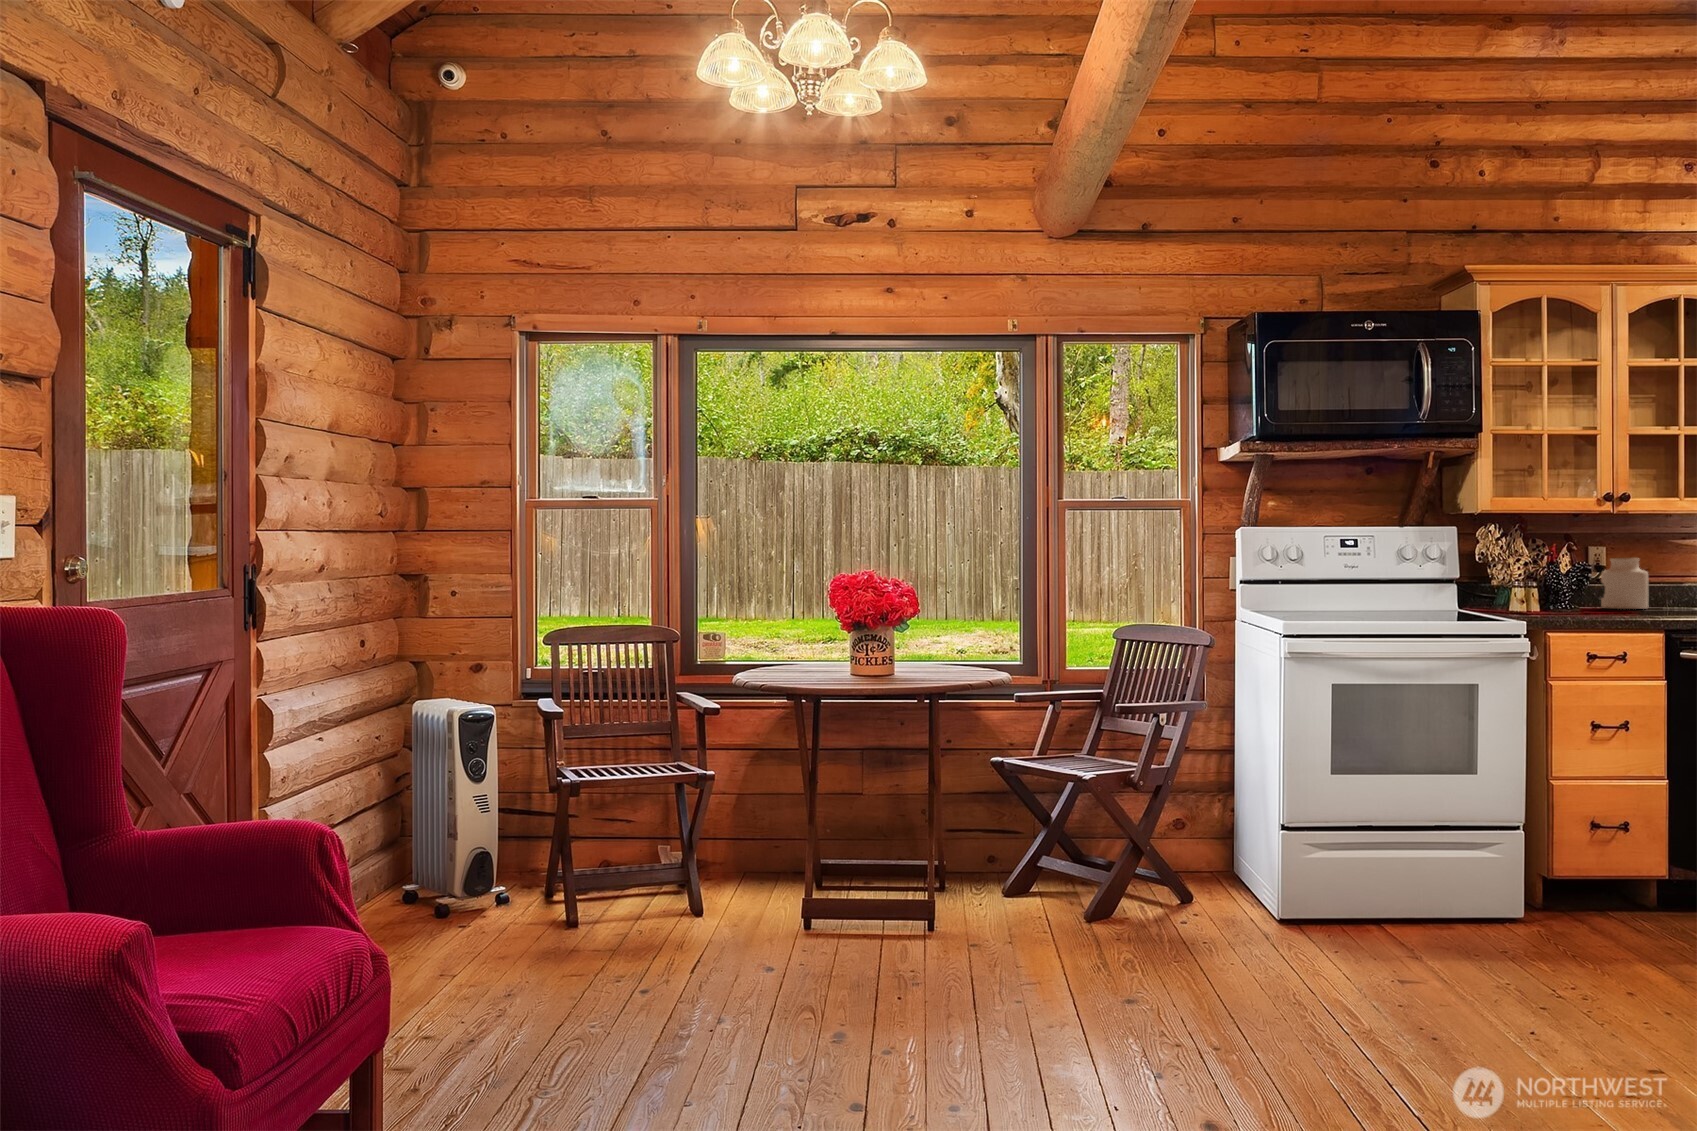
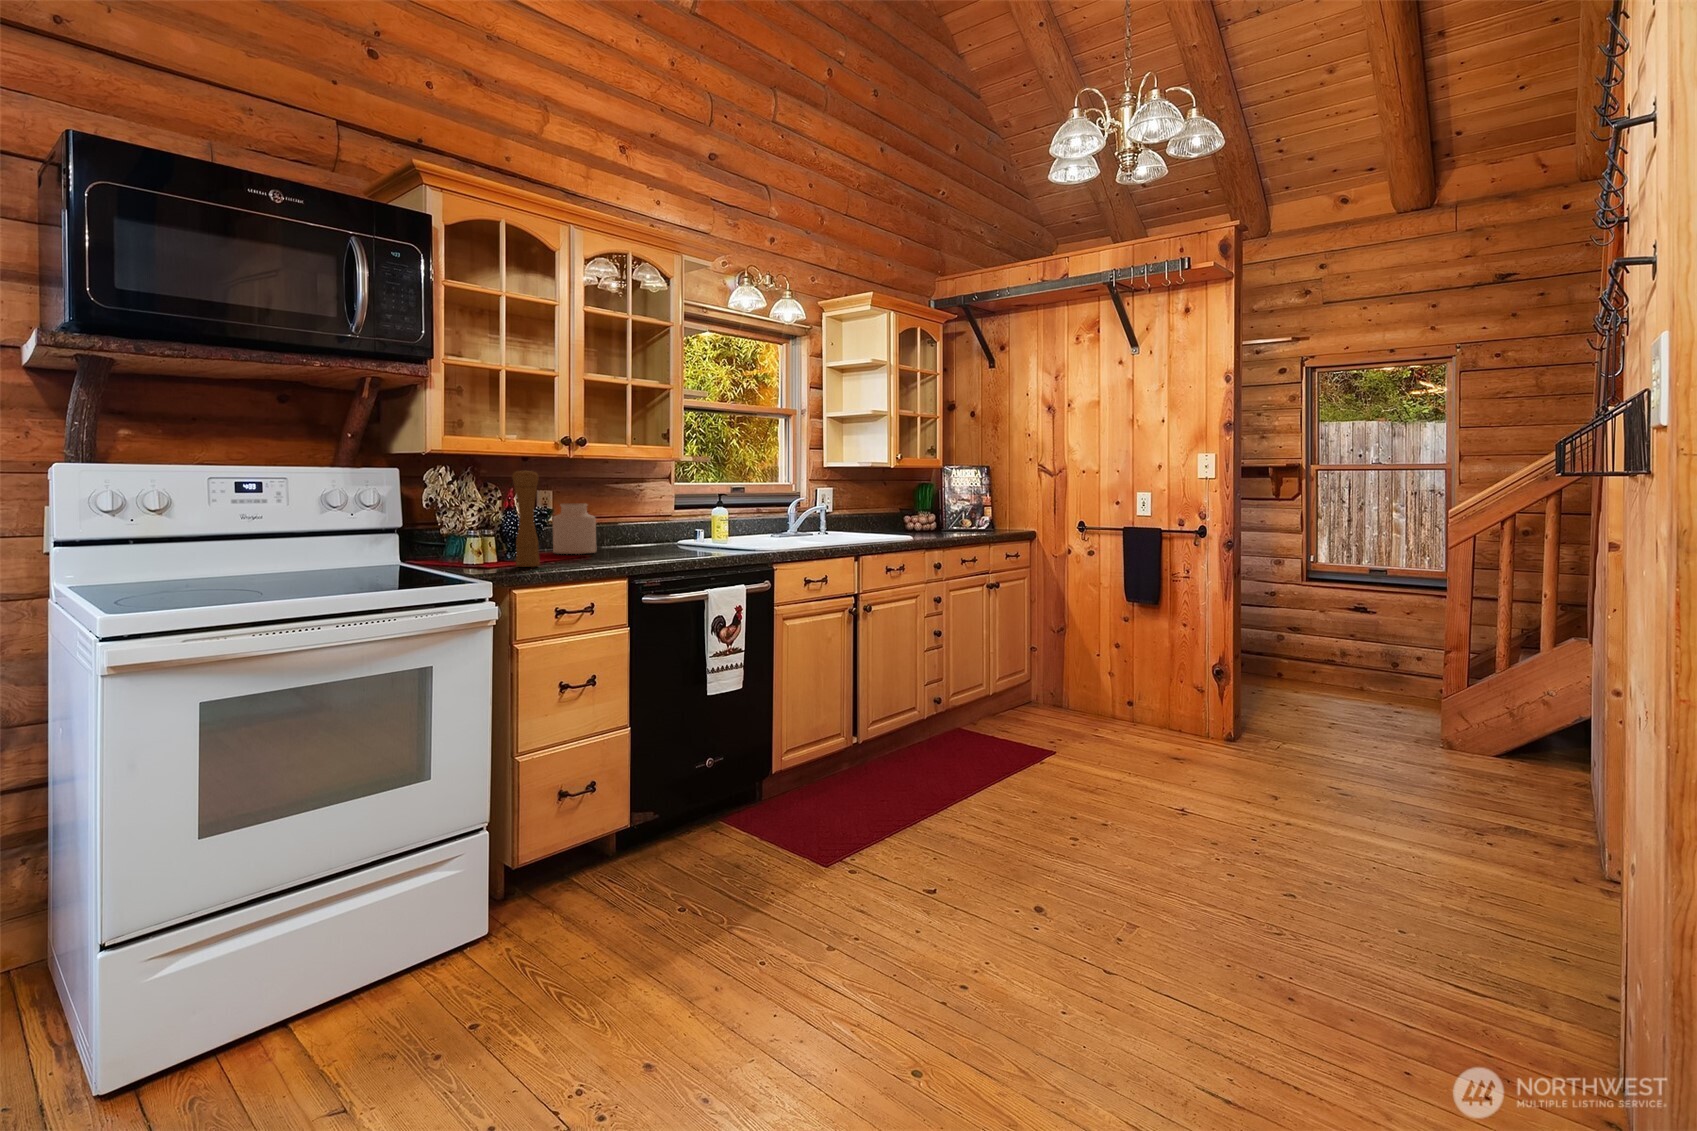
pepper mill: none [1553,525,1578,614] -> present [512,469,540,567]

